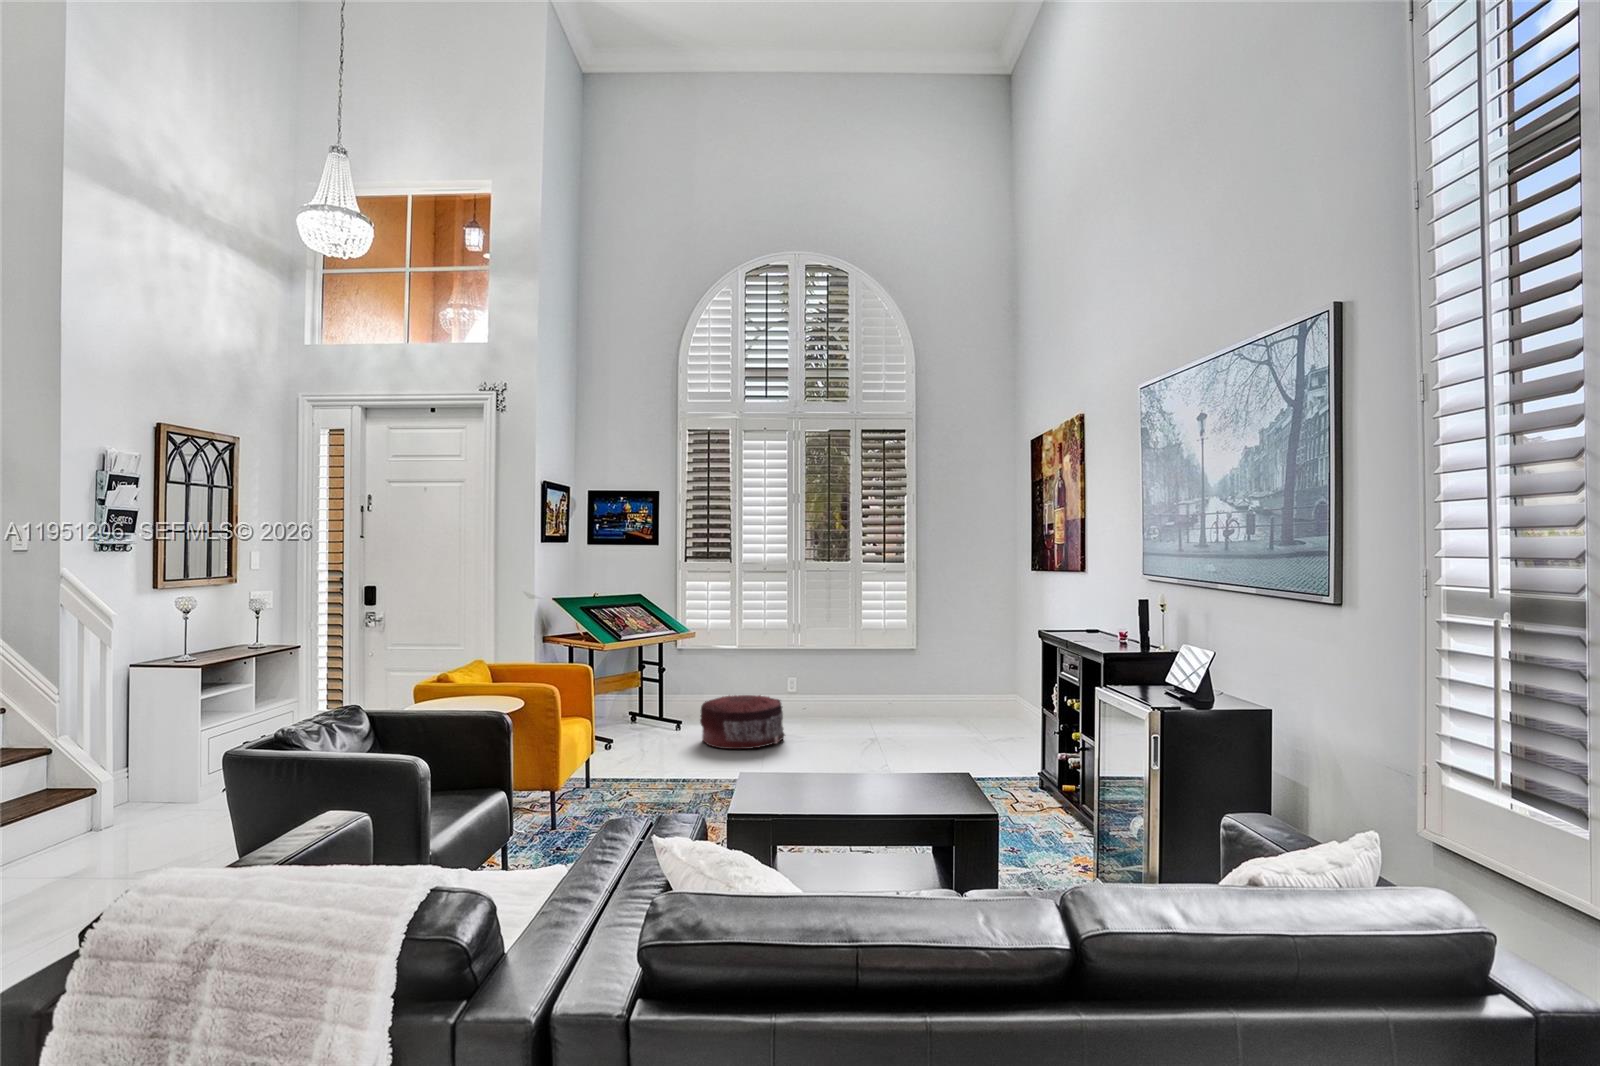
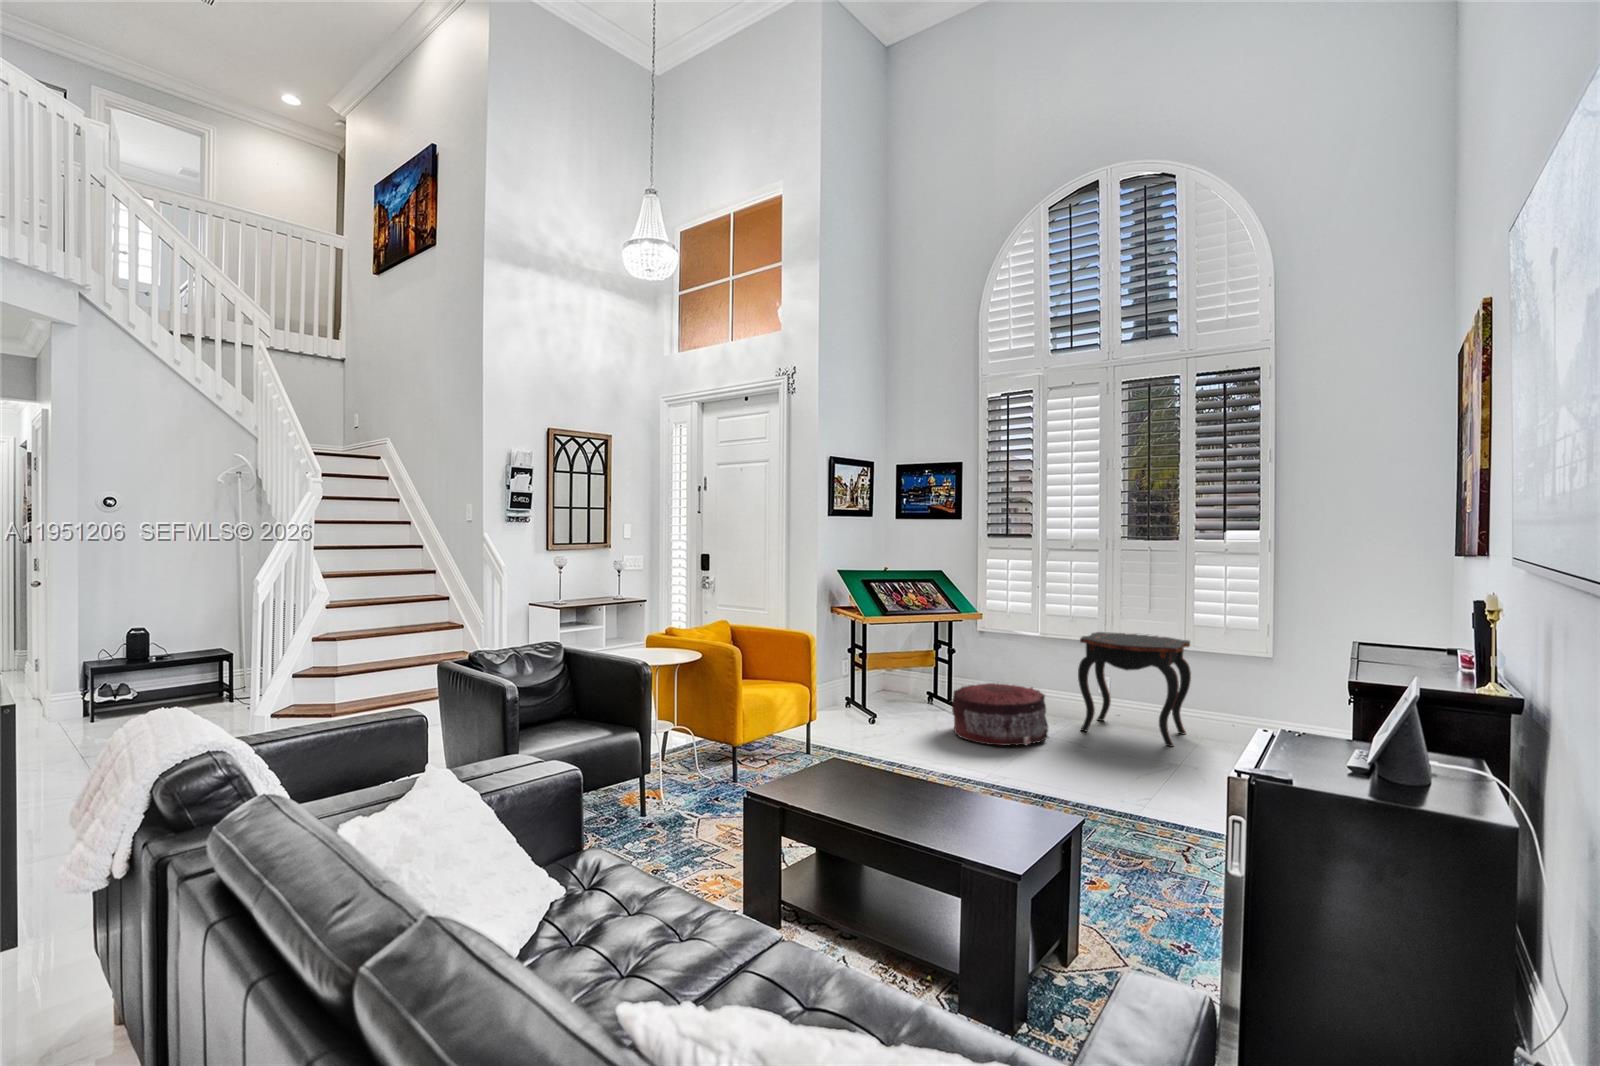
side table: none [791,641,870,728] -> present [1078,632,1191,747]

